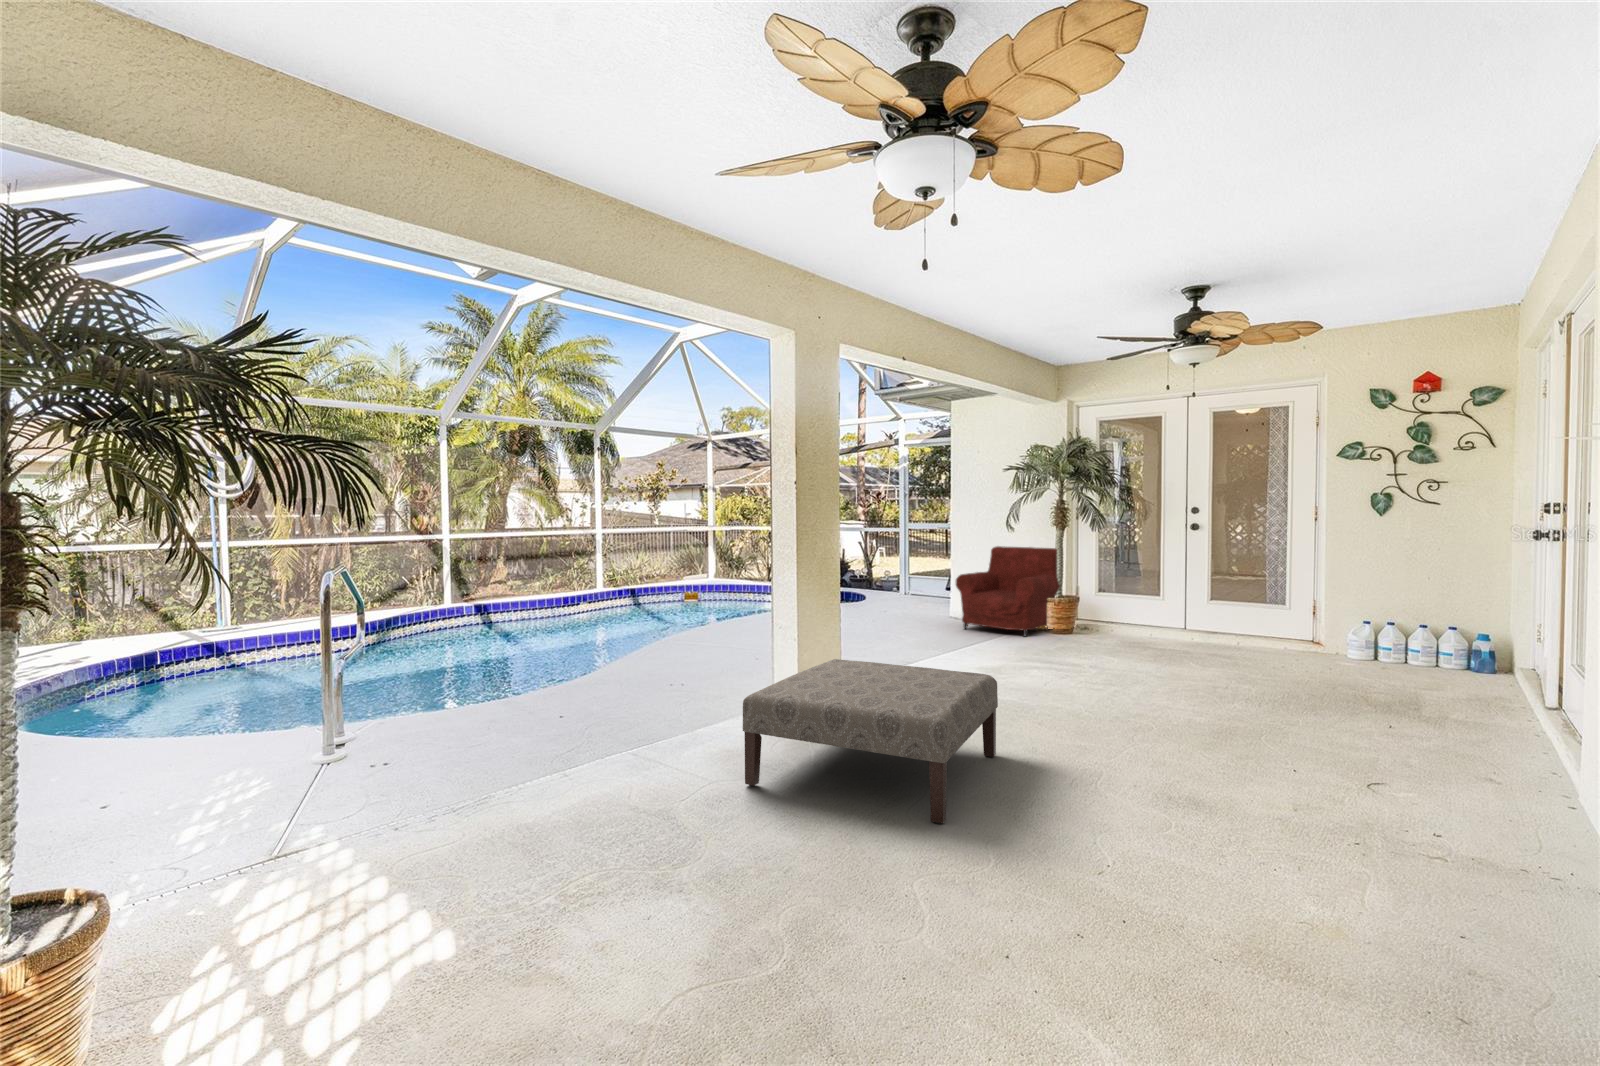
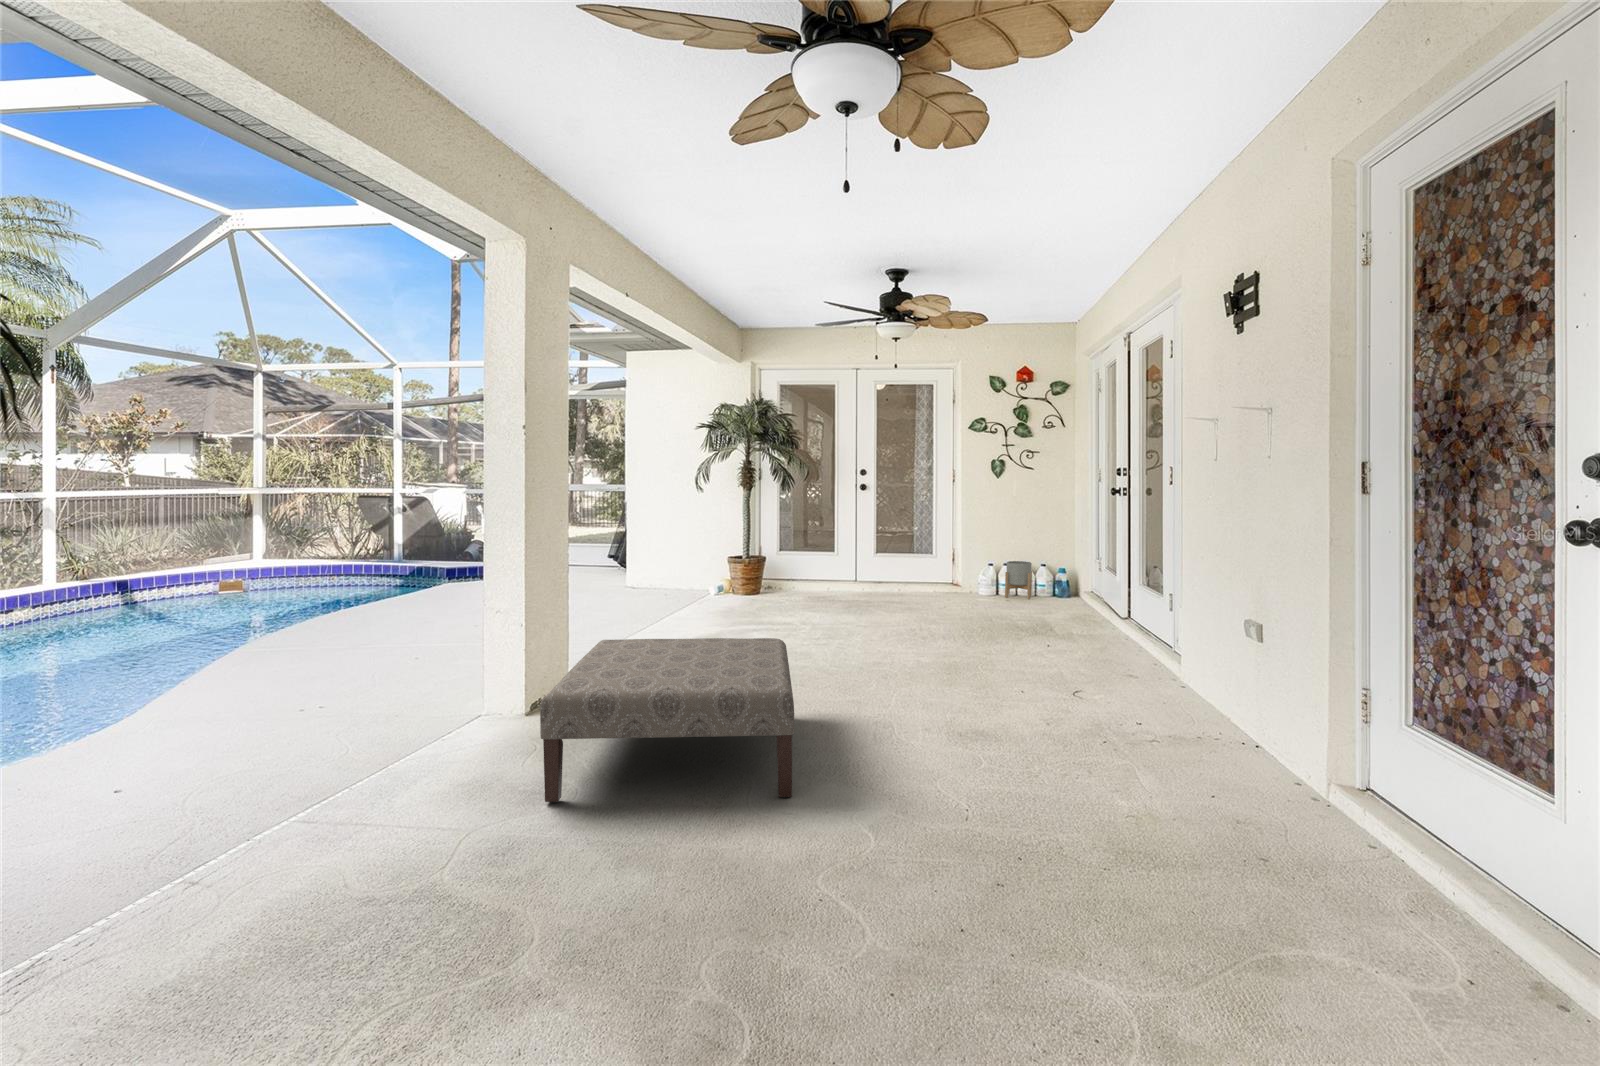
armchair: present [956,546,1060,637] -> none [647,509,748,598]
planter: none [1389,620,1435,670] -> present [1005,561,1032,599]

